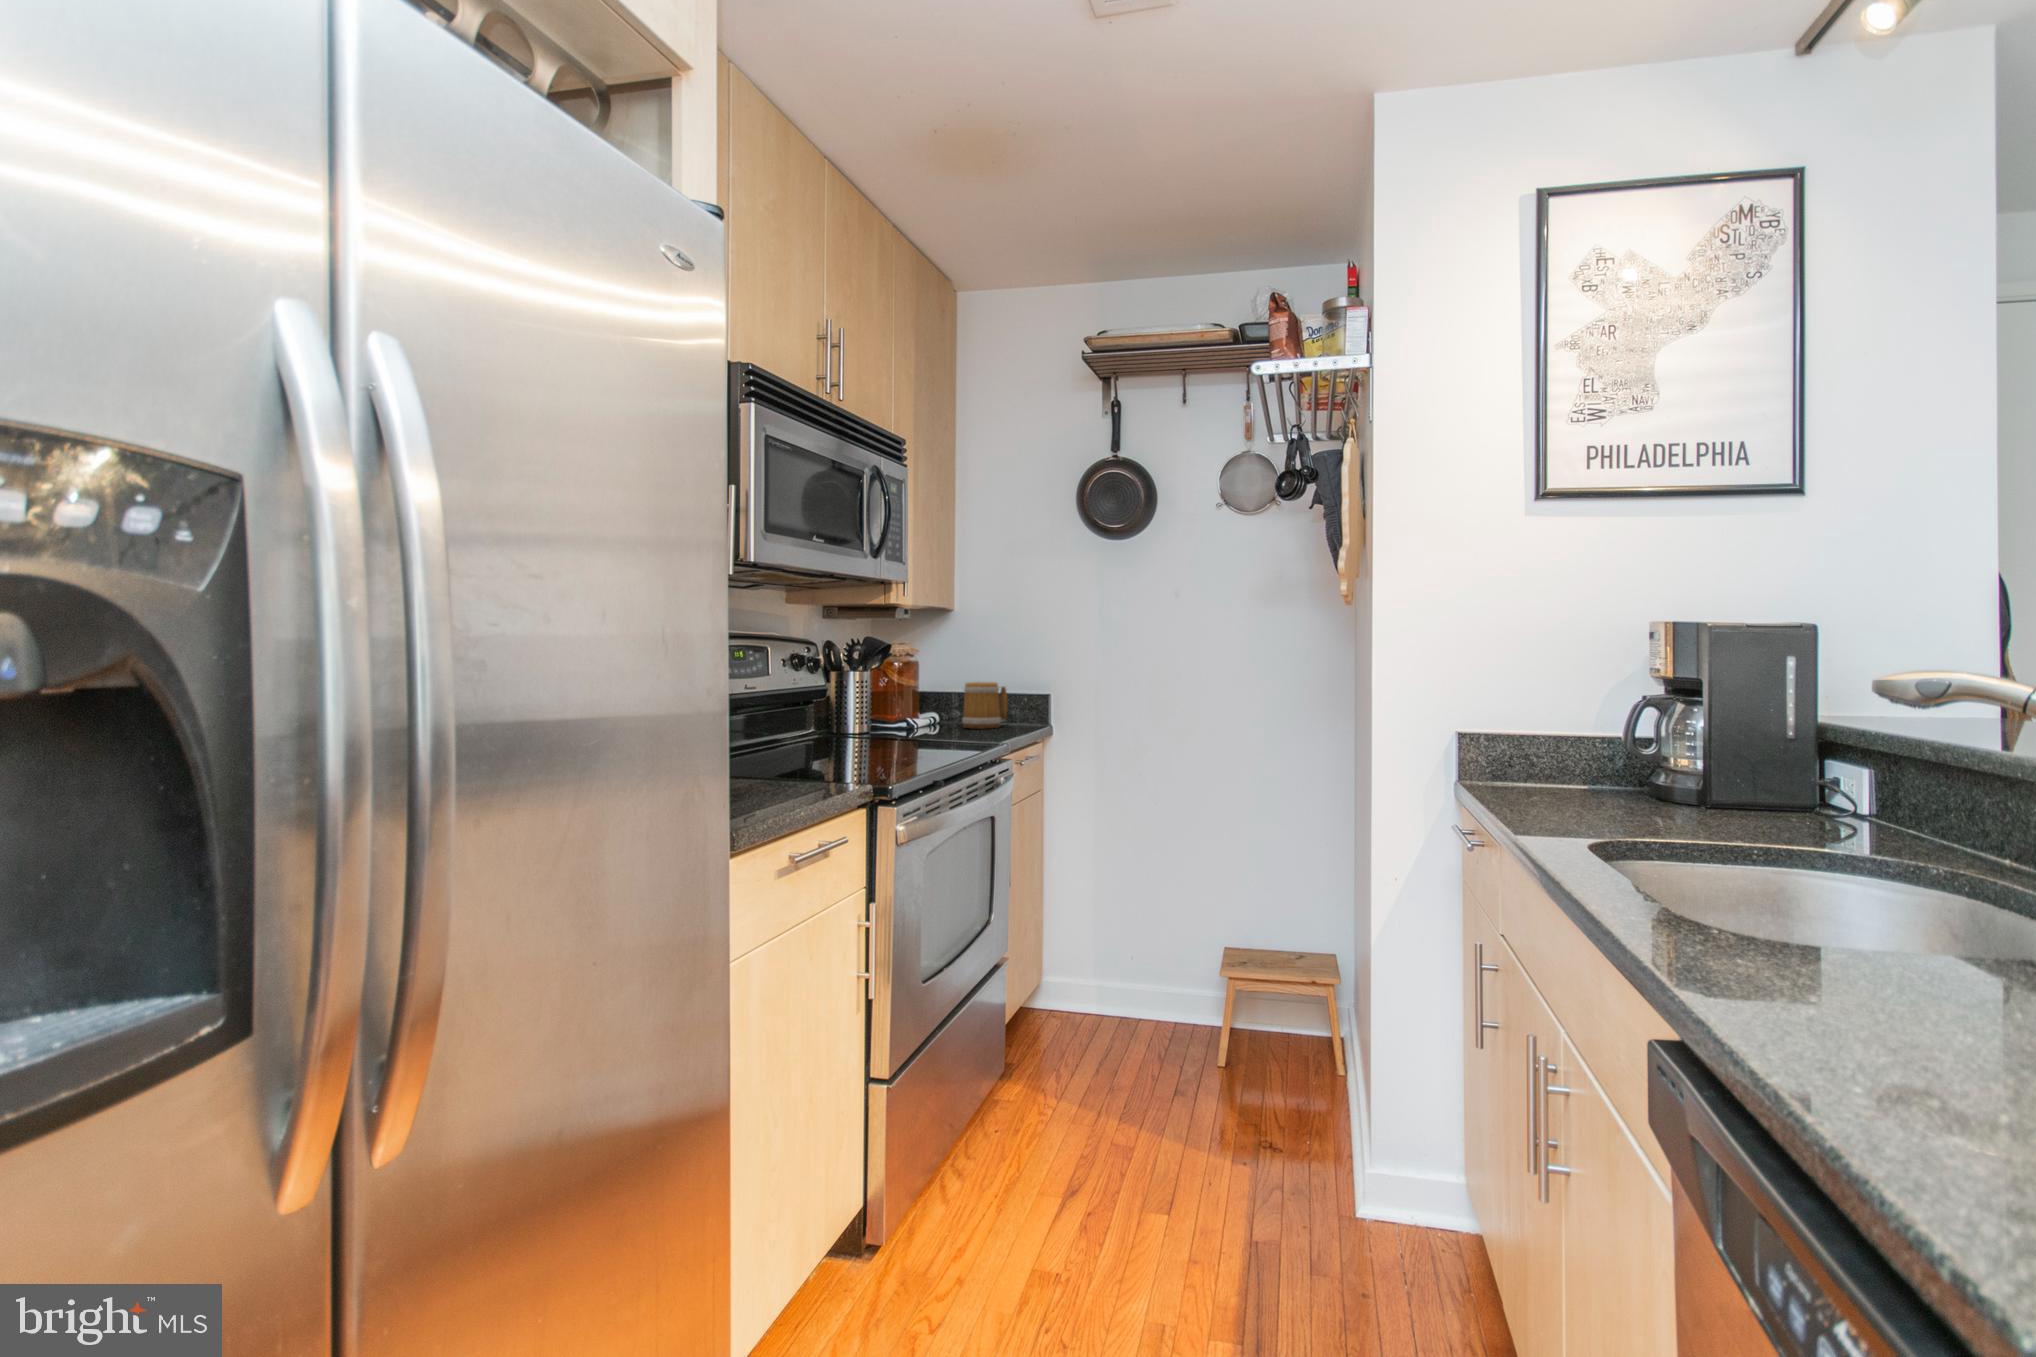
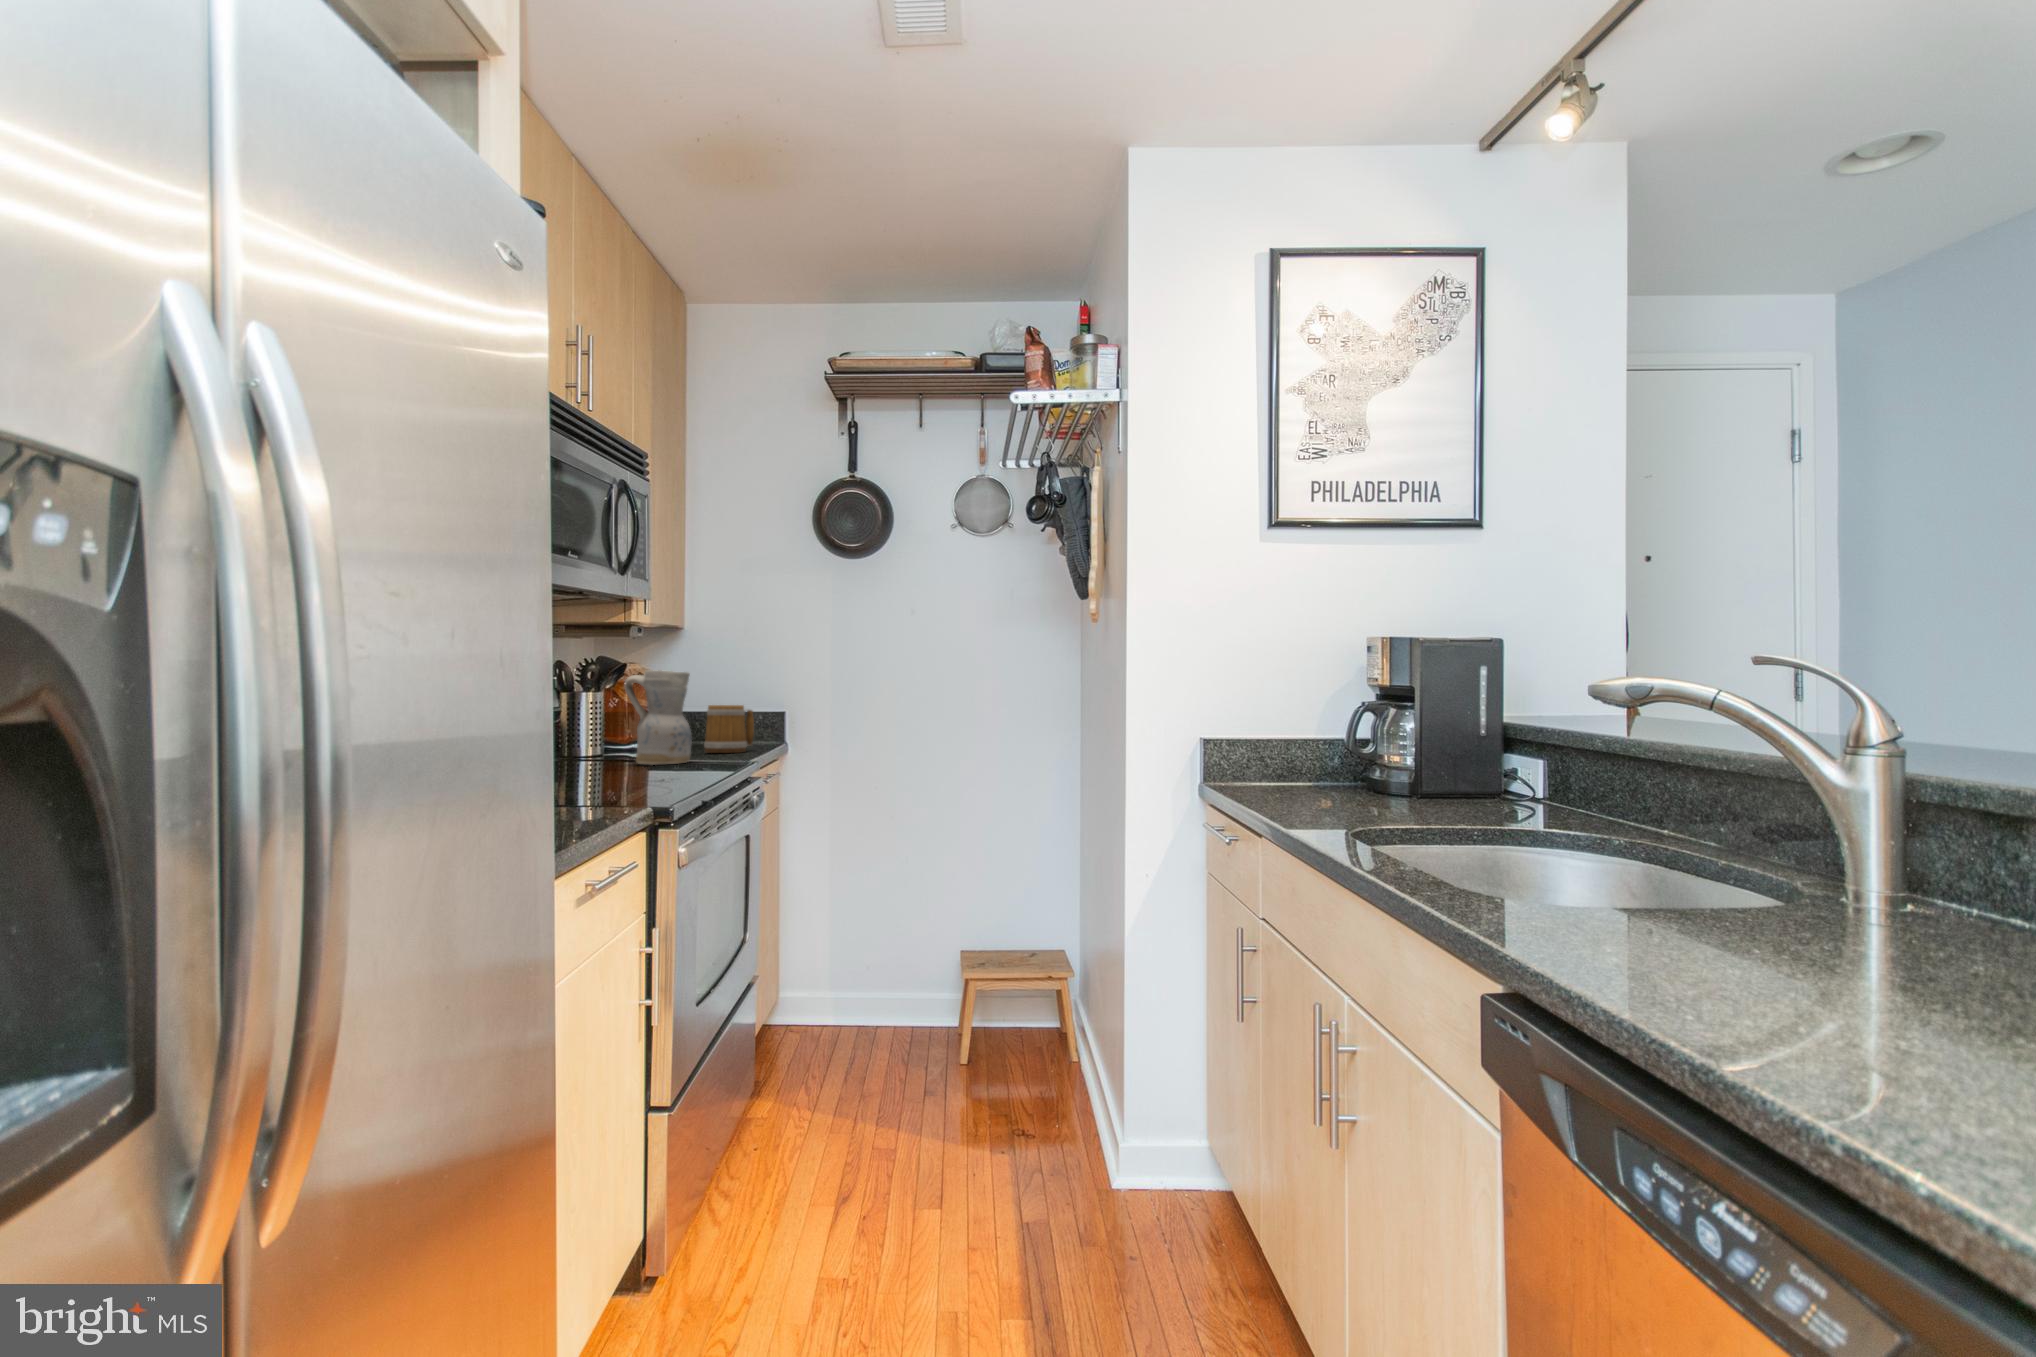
ceramic pitcher: none [891,655,950,742] -> present [625,670,692,765]

